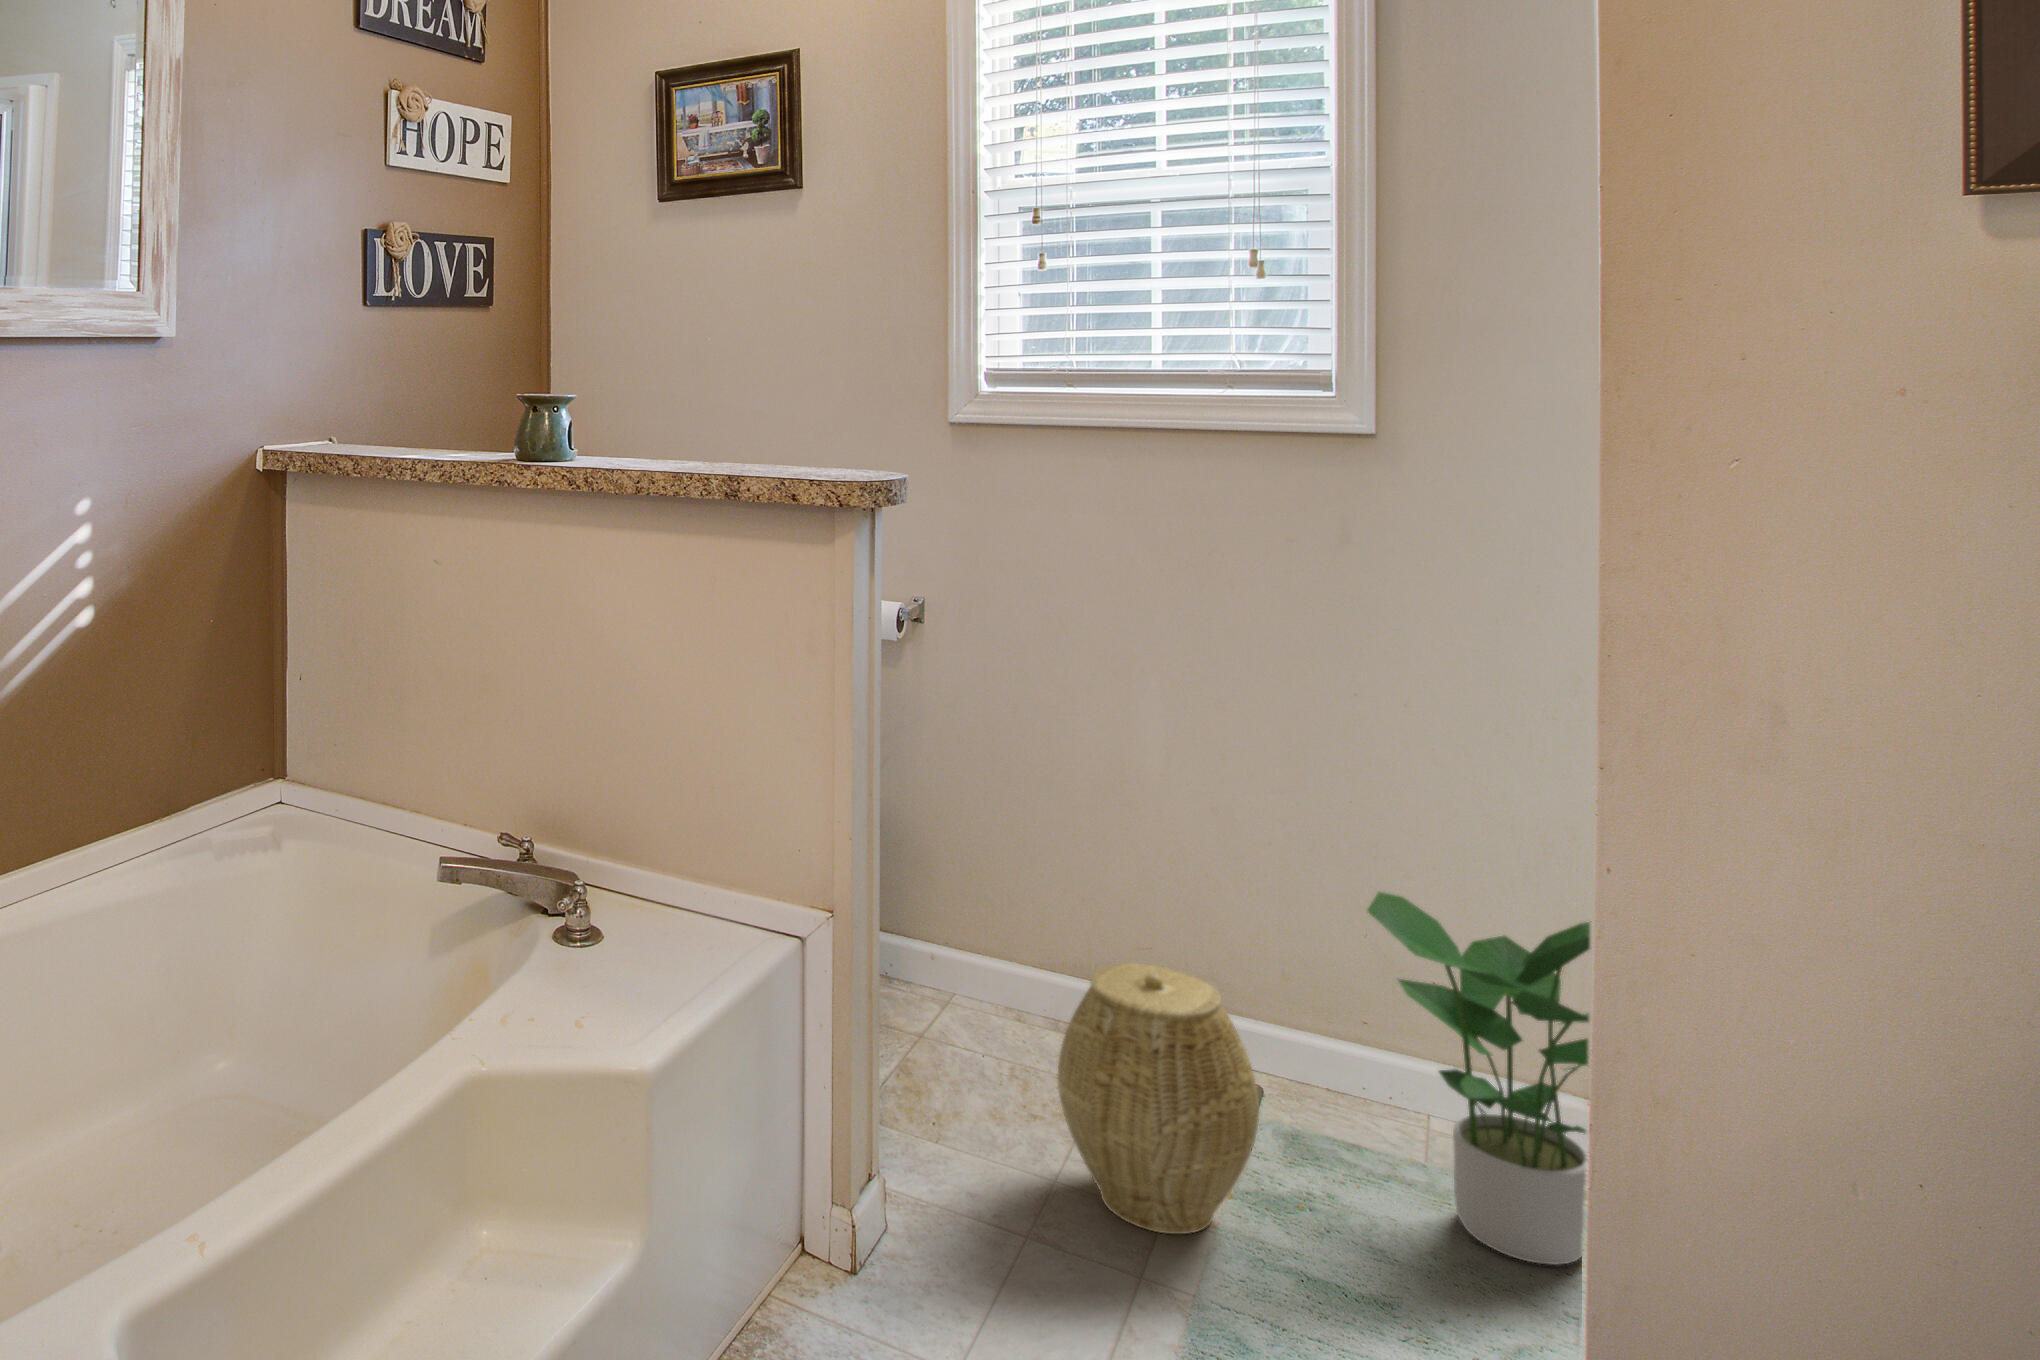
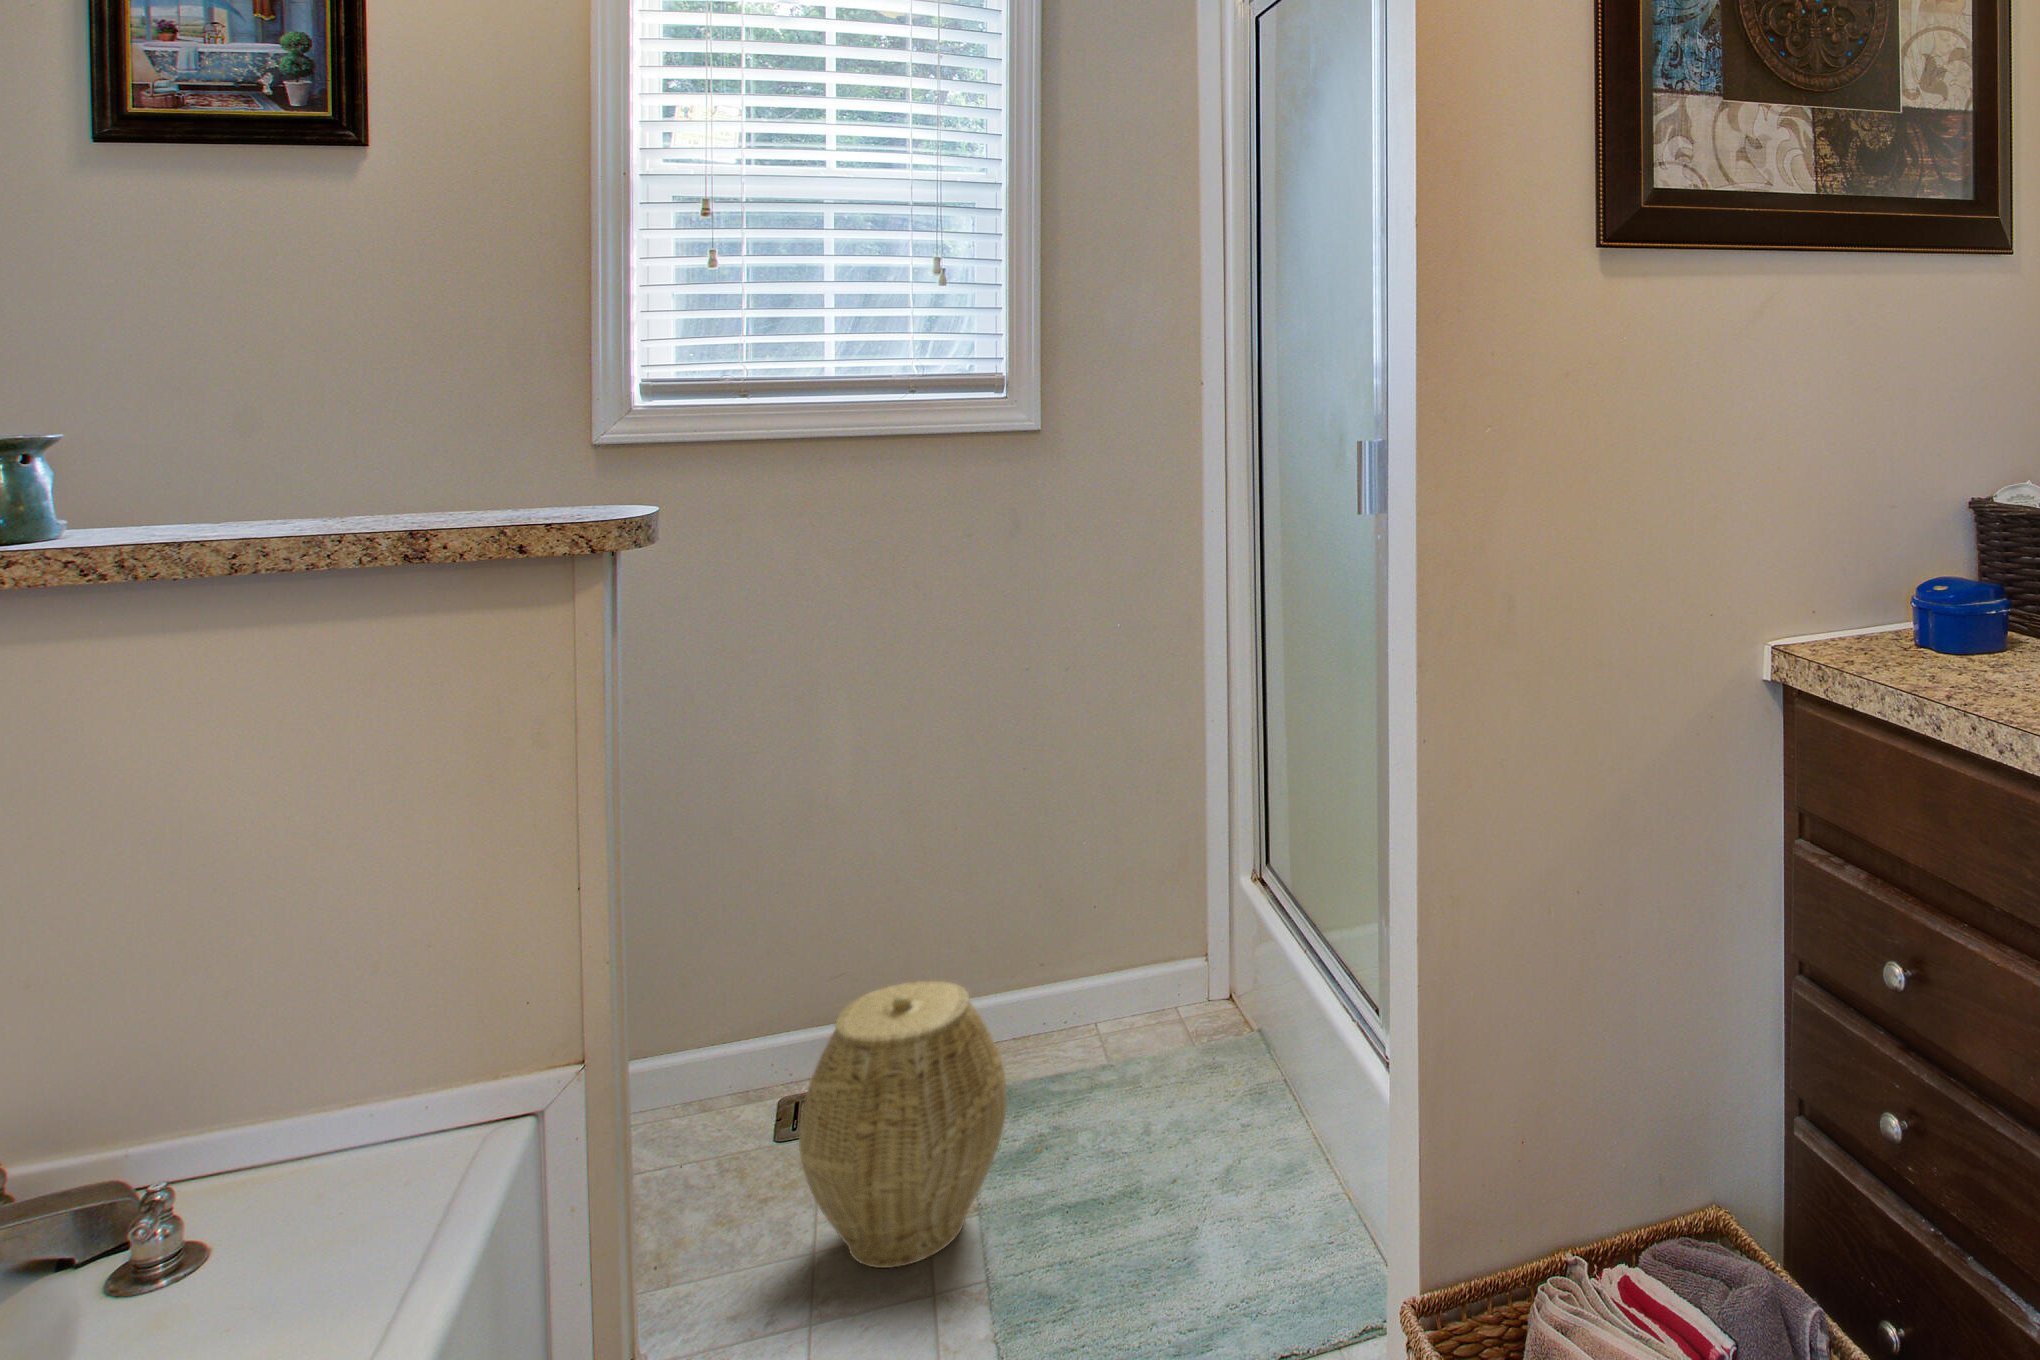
potted plant: present [1367,891,1590,1265] -> none [1084,800,1290,1114]

